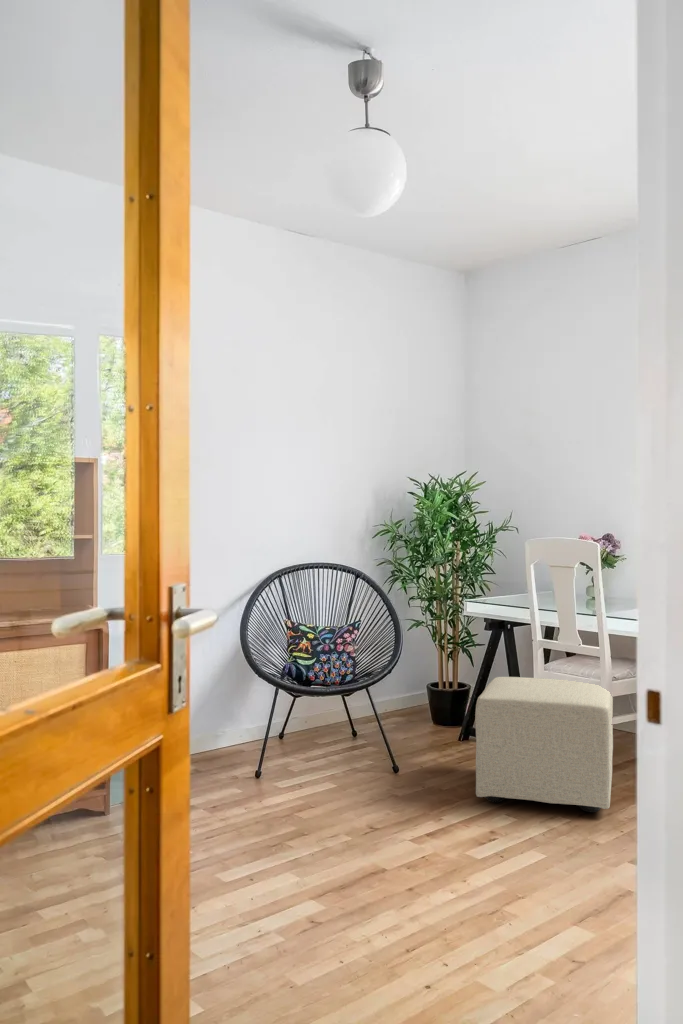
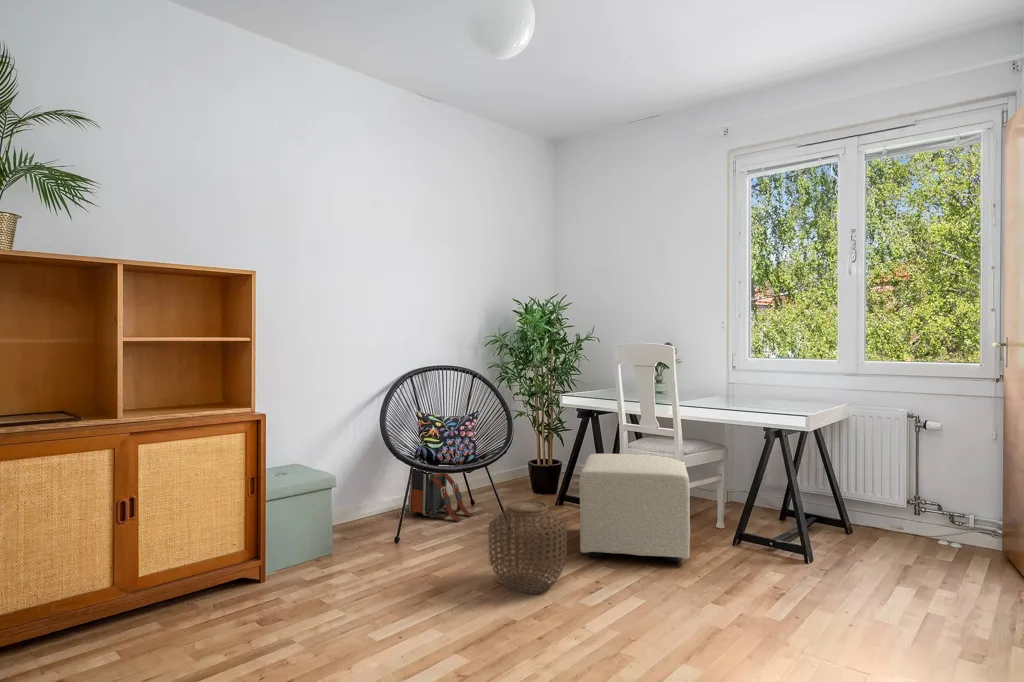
backpack: none [268,676,353,755] -> present [406,468,473,522]
woven basket: none [361,731,453,841] -> present [489,500,567,594]

